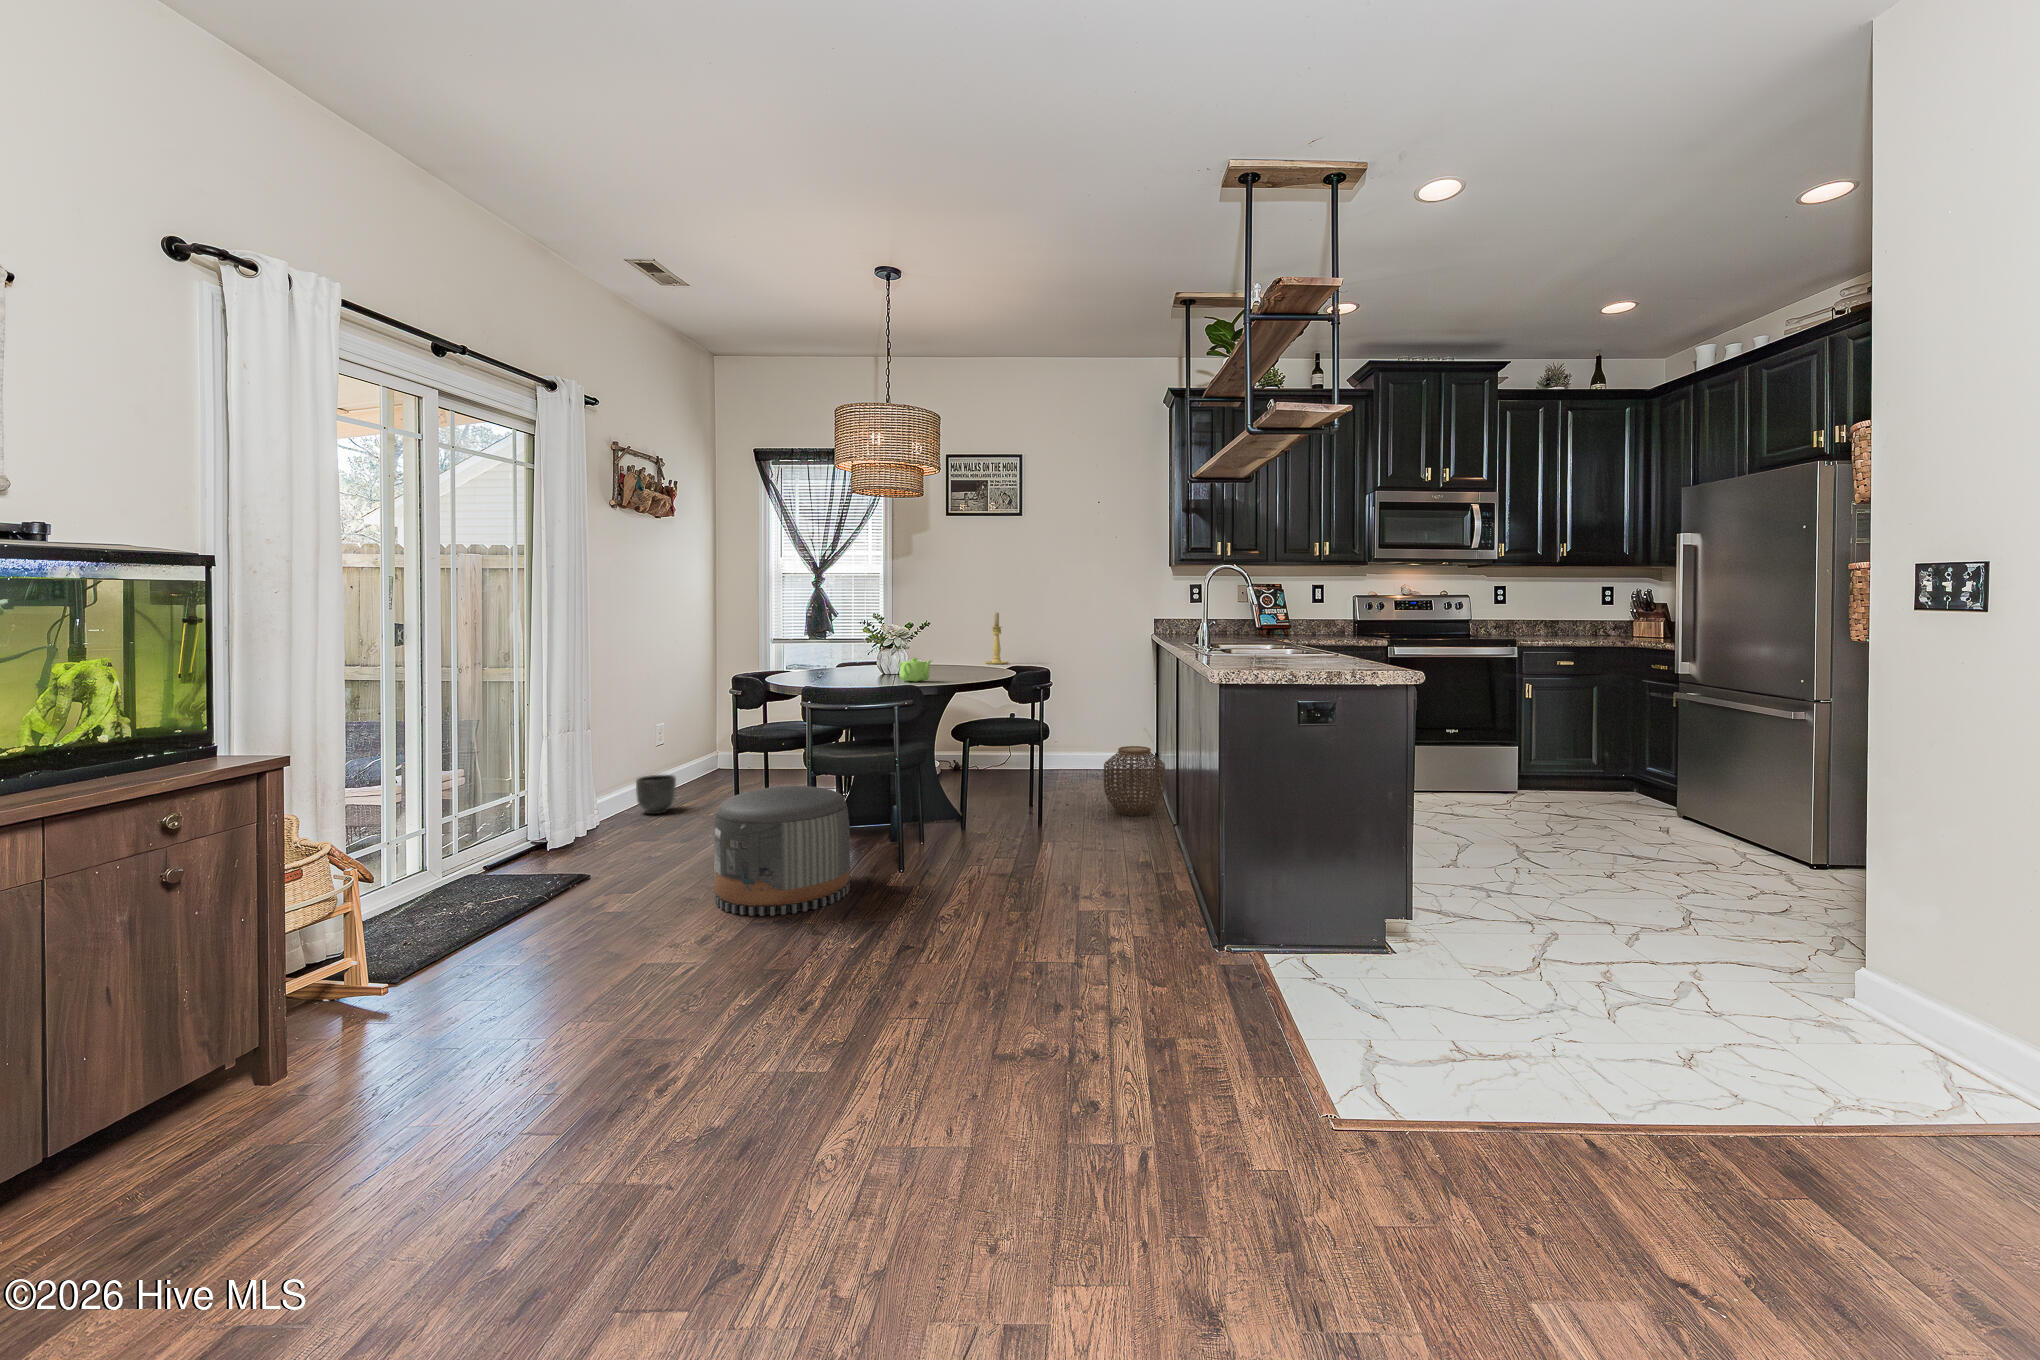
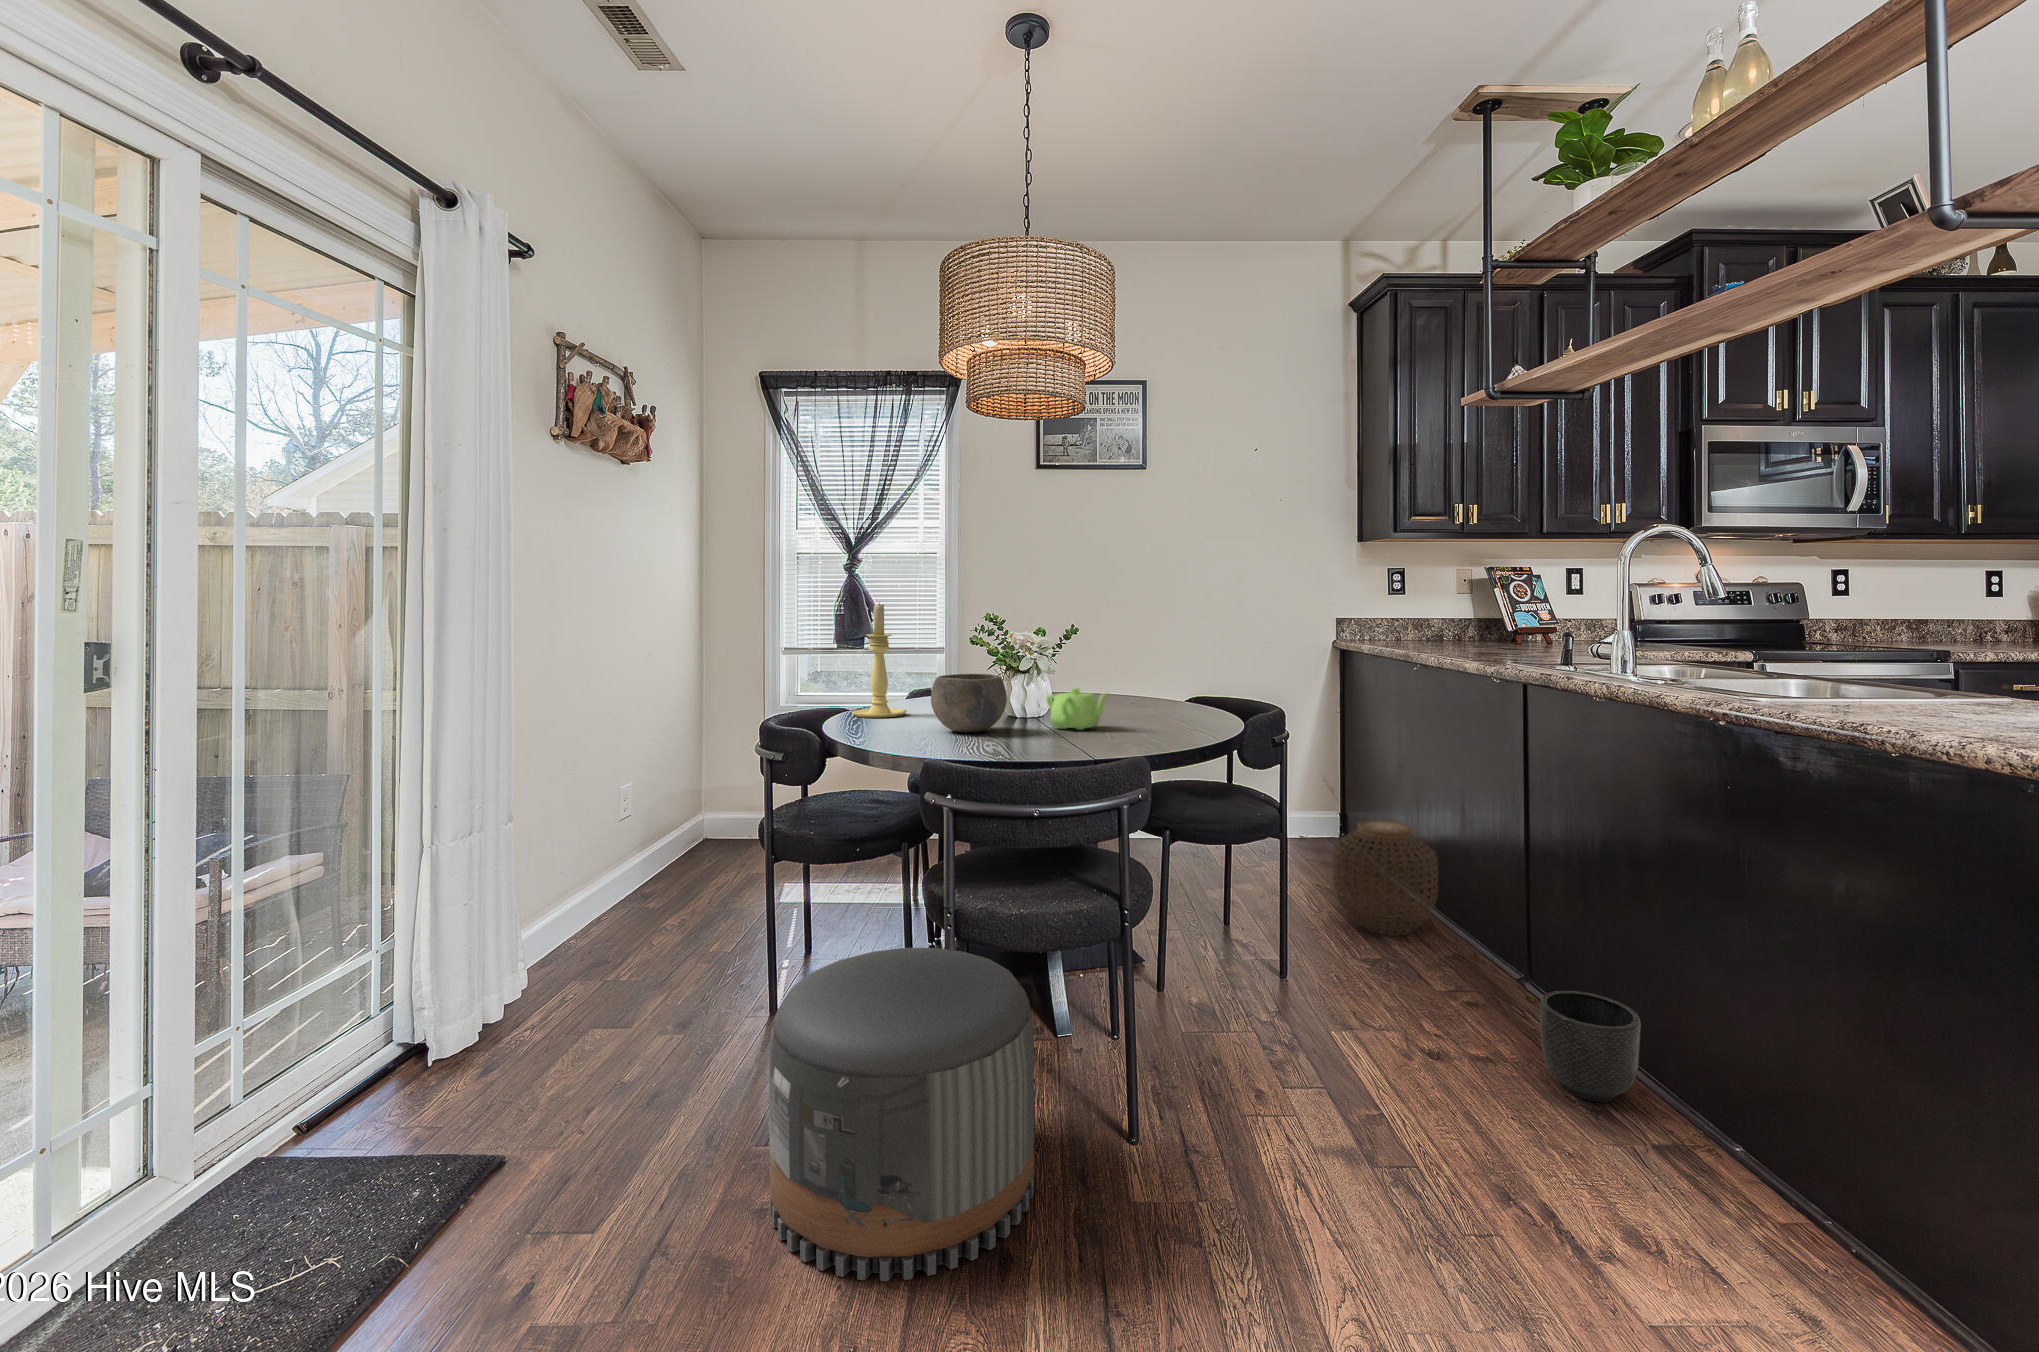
candle holder: present [985,613,1009,664] -> present [852,603,907,718]
bowl: none [827,650,871,682] -> present [931,674,1007,732]
planter: present [636,775,676,814] -> present [1540,991,1641,1102]

